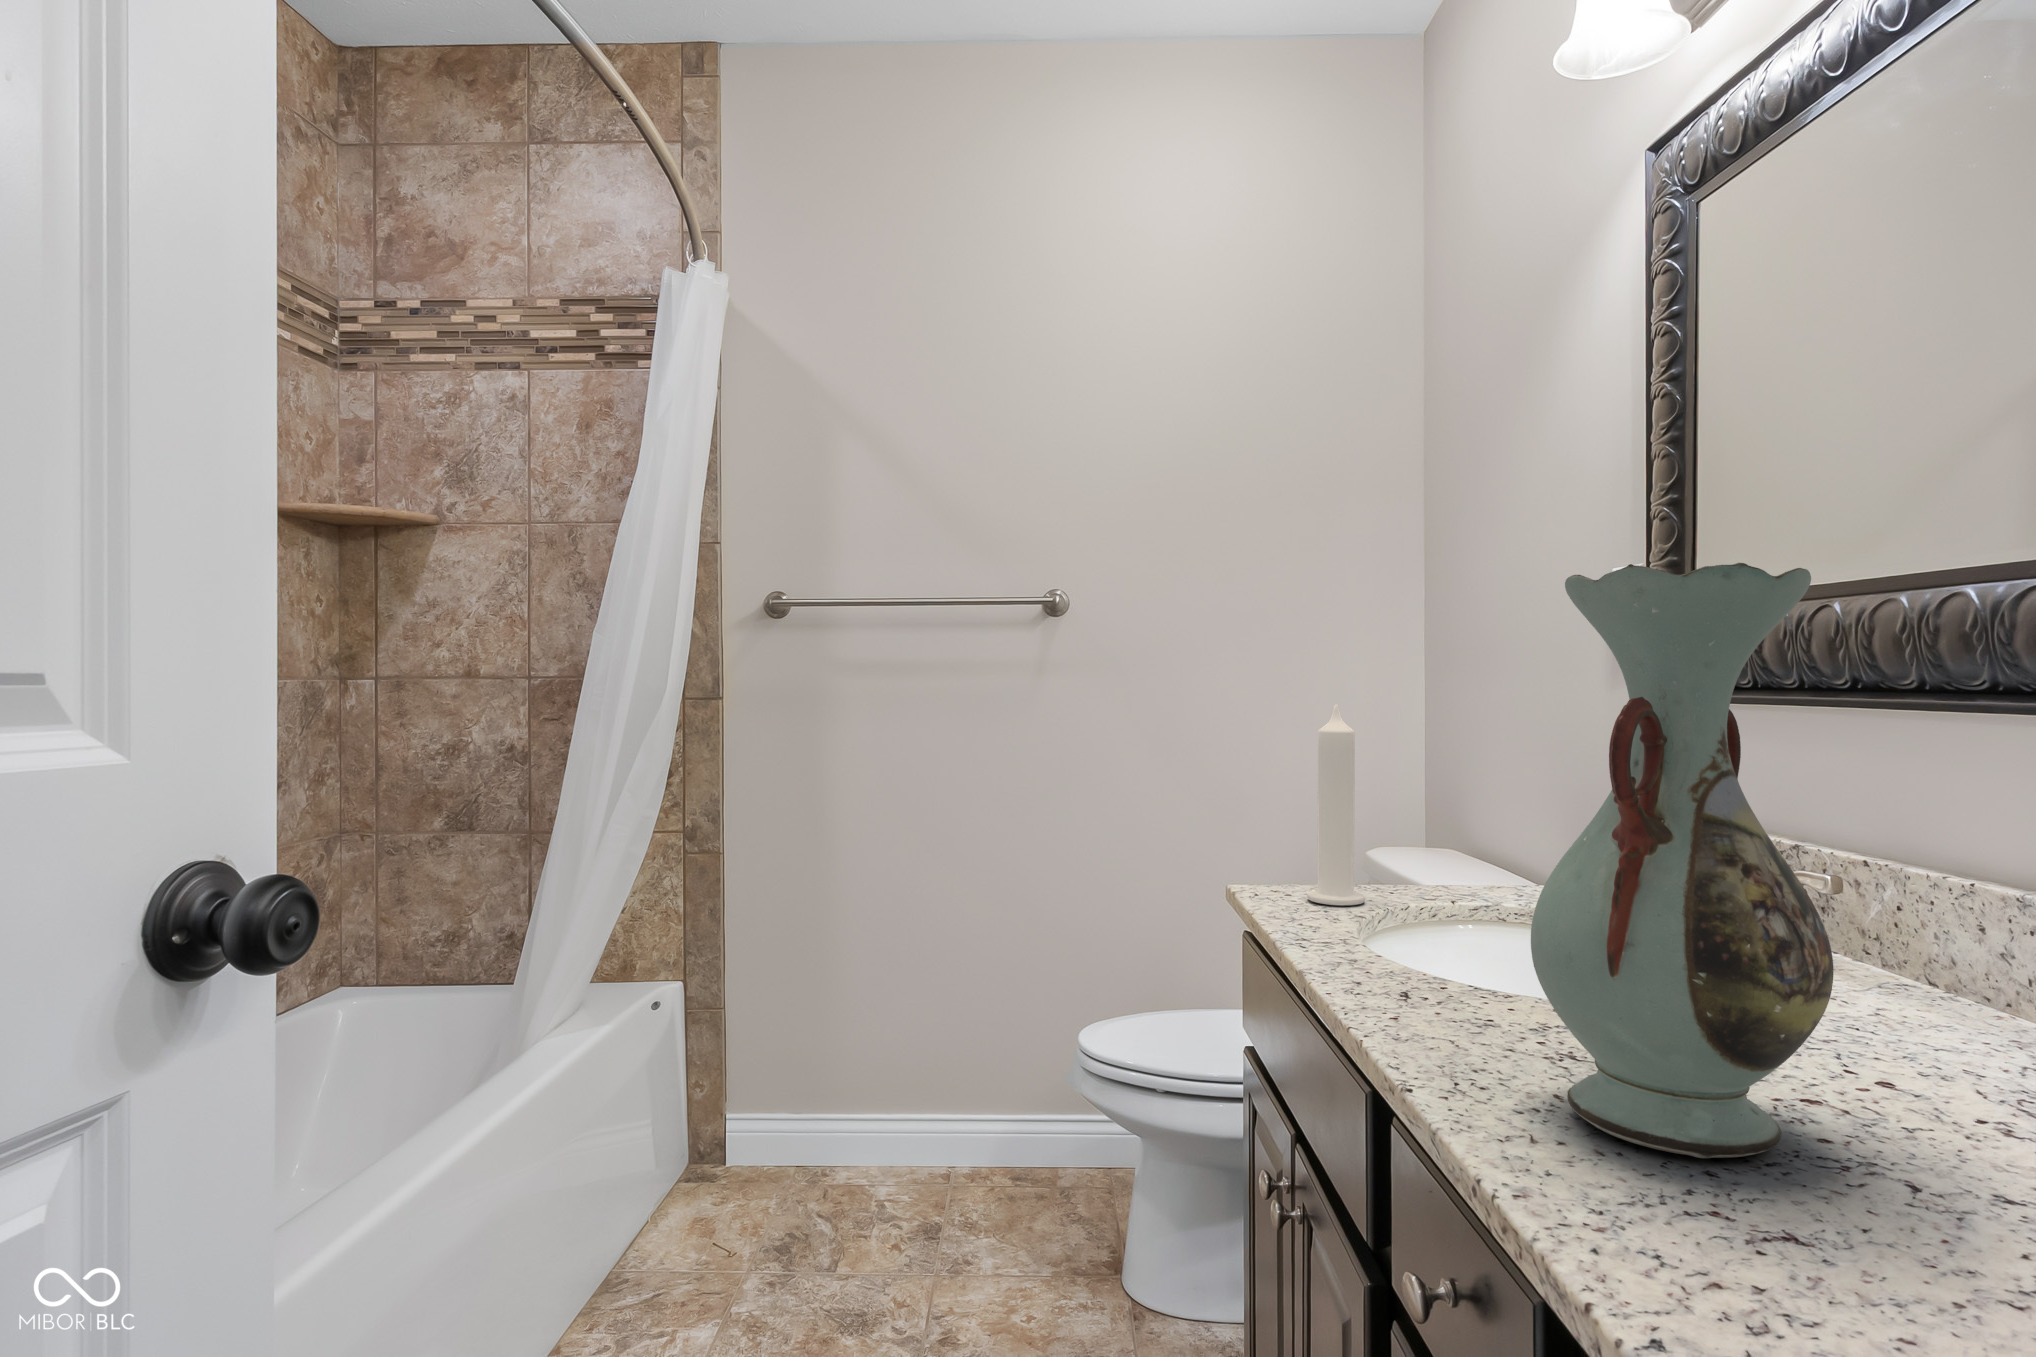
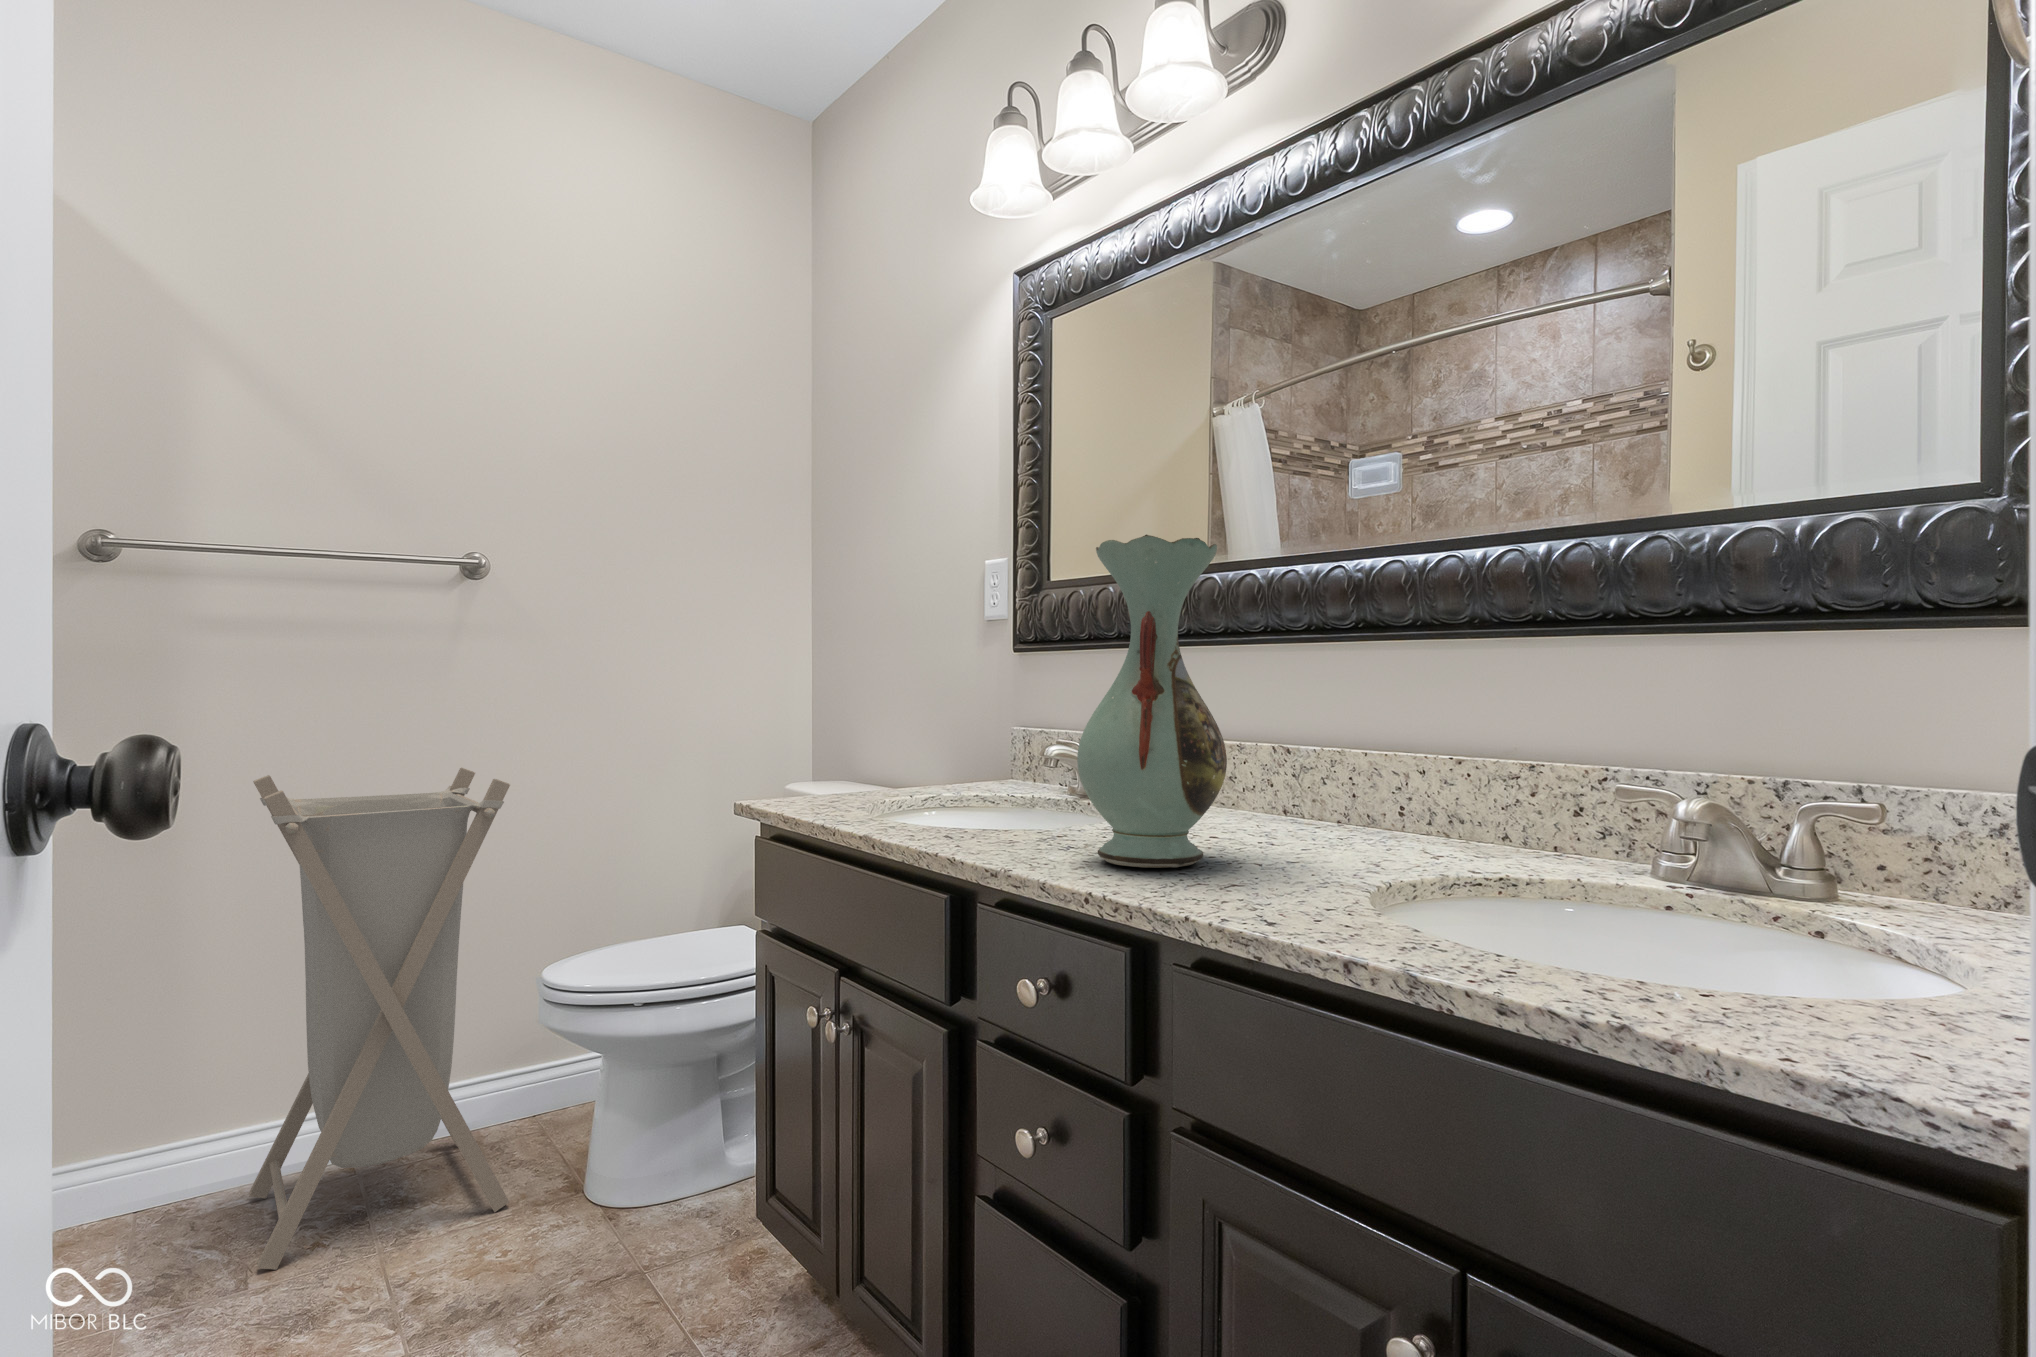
candle: present [1307,705,1365,905] -> none [809,648,853,804]
laundry hamper: none [847,805,1053,1268] -> present [249,768,510,1270]

